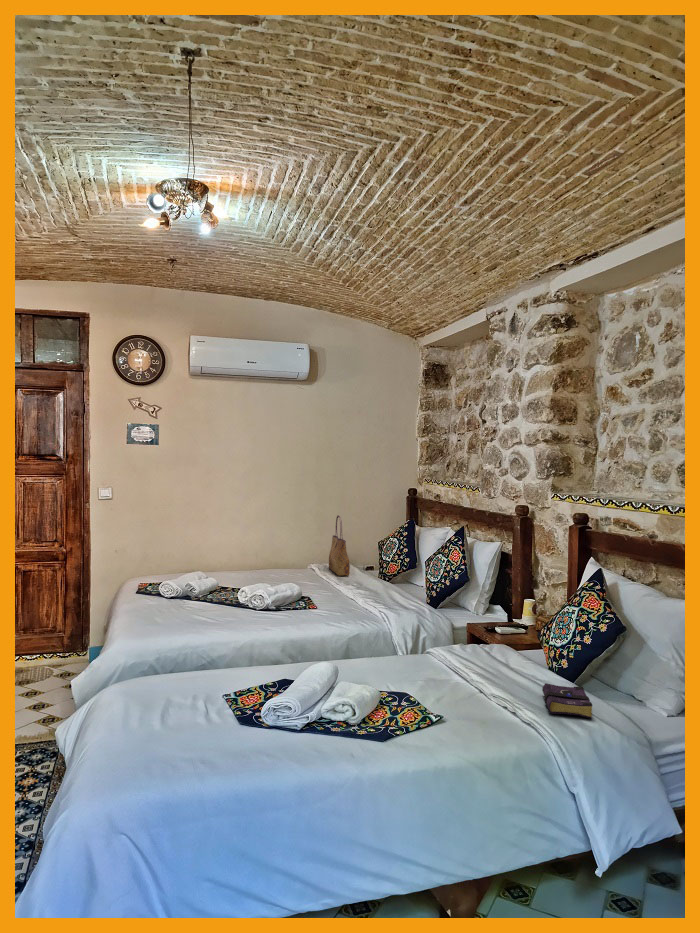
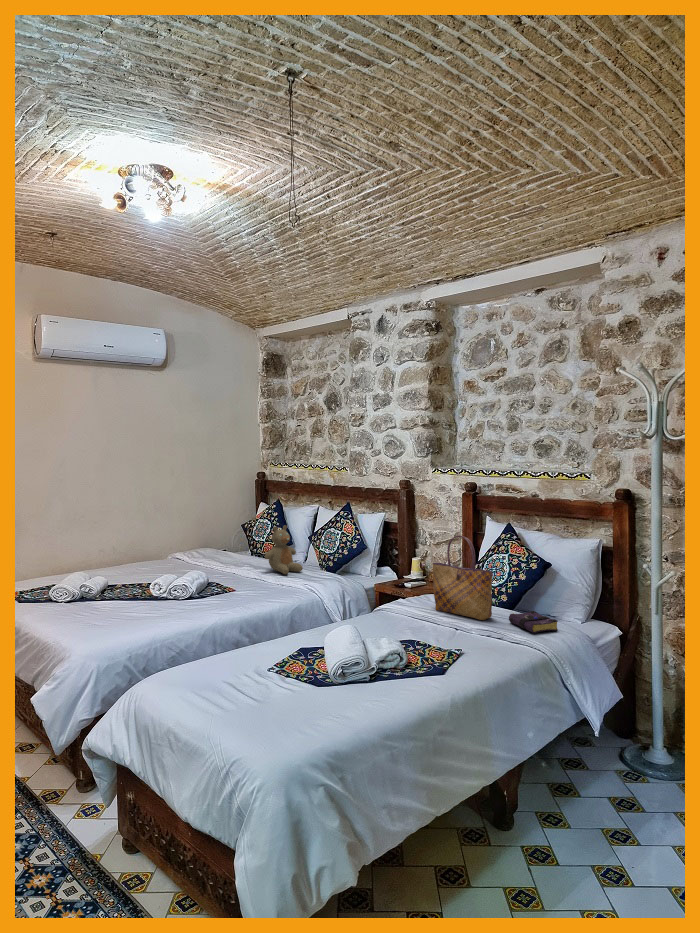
tote bag: present [329,515,350,576] -> present [433,535,492,620]
teddy bear: none [362,543,400,595] -> present [265,525,303,574]

